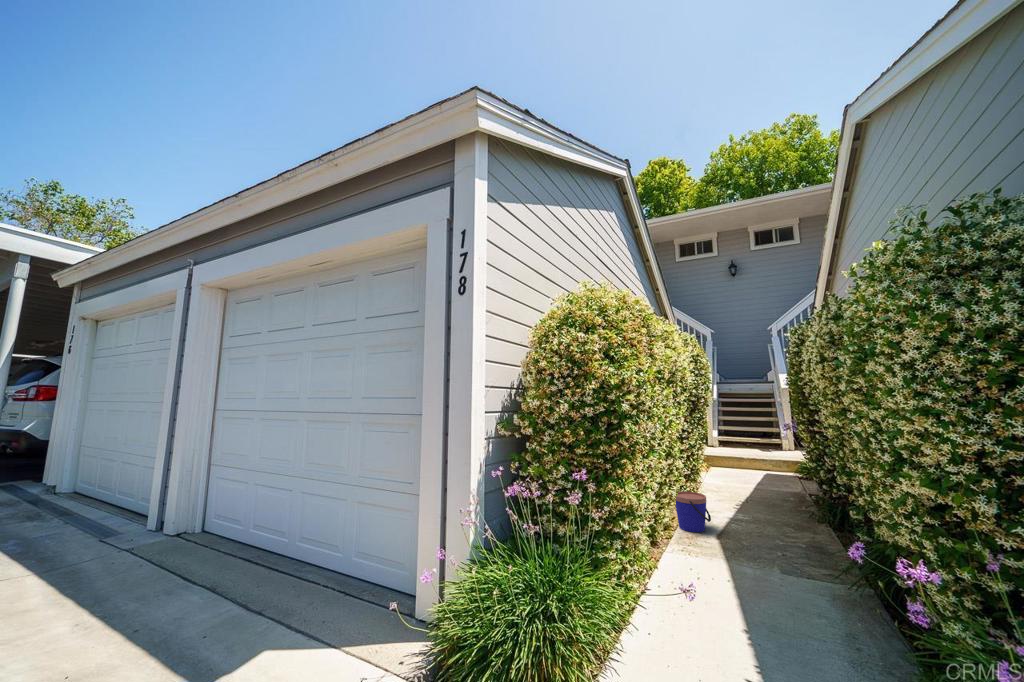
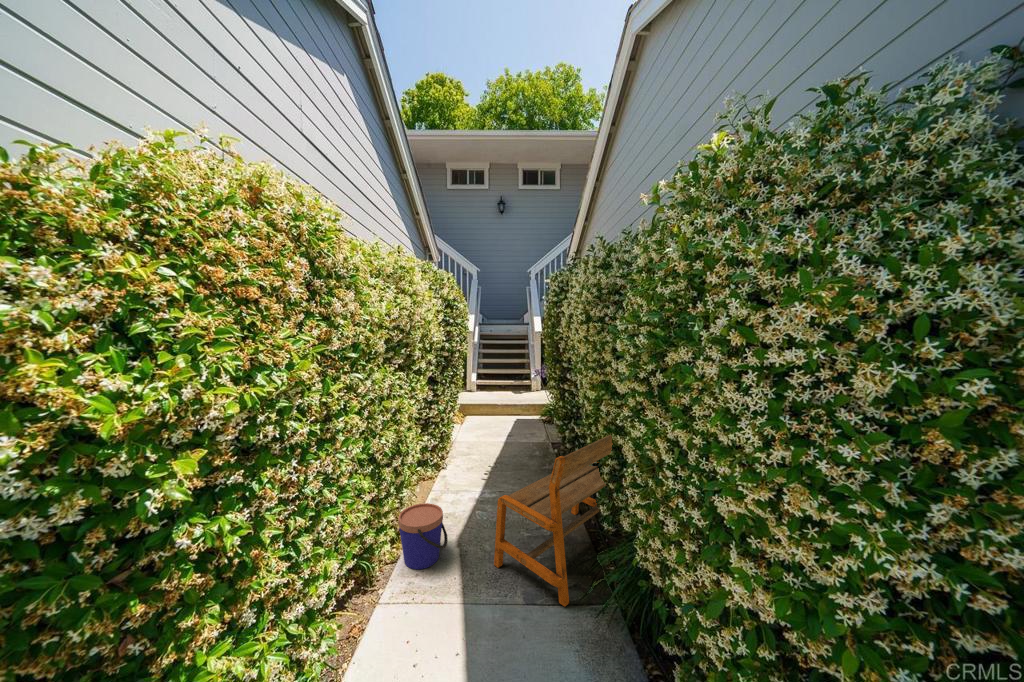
bench: none [750,445,892,565] -> present [494,435,613,607]

